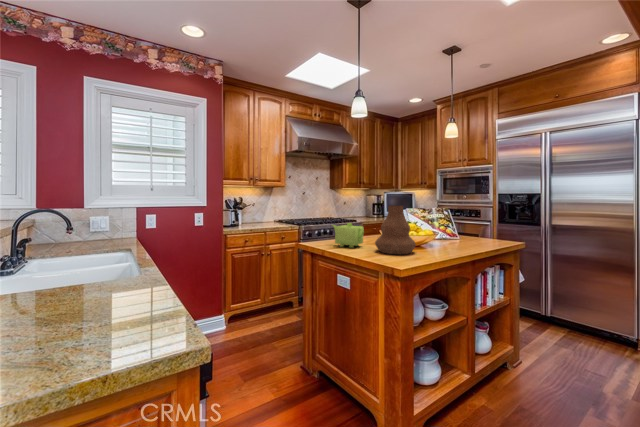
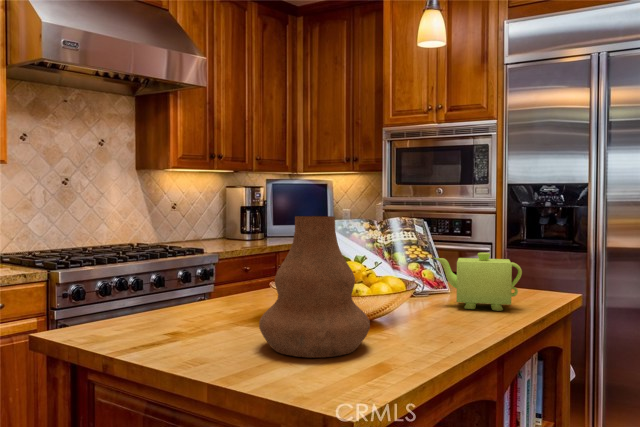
teapot: present [333,223,364,248] -> present [434,253,522,311]

